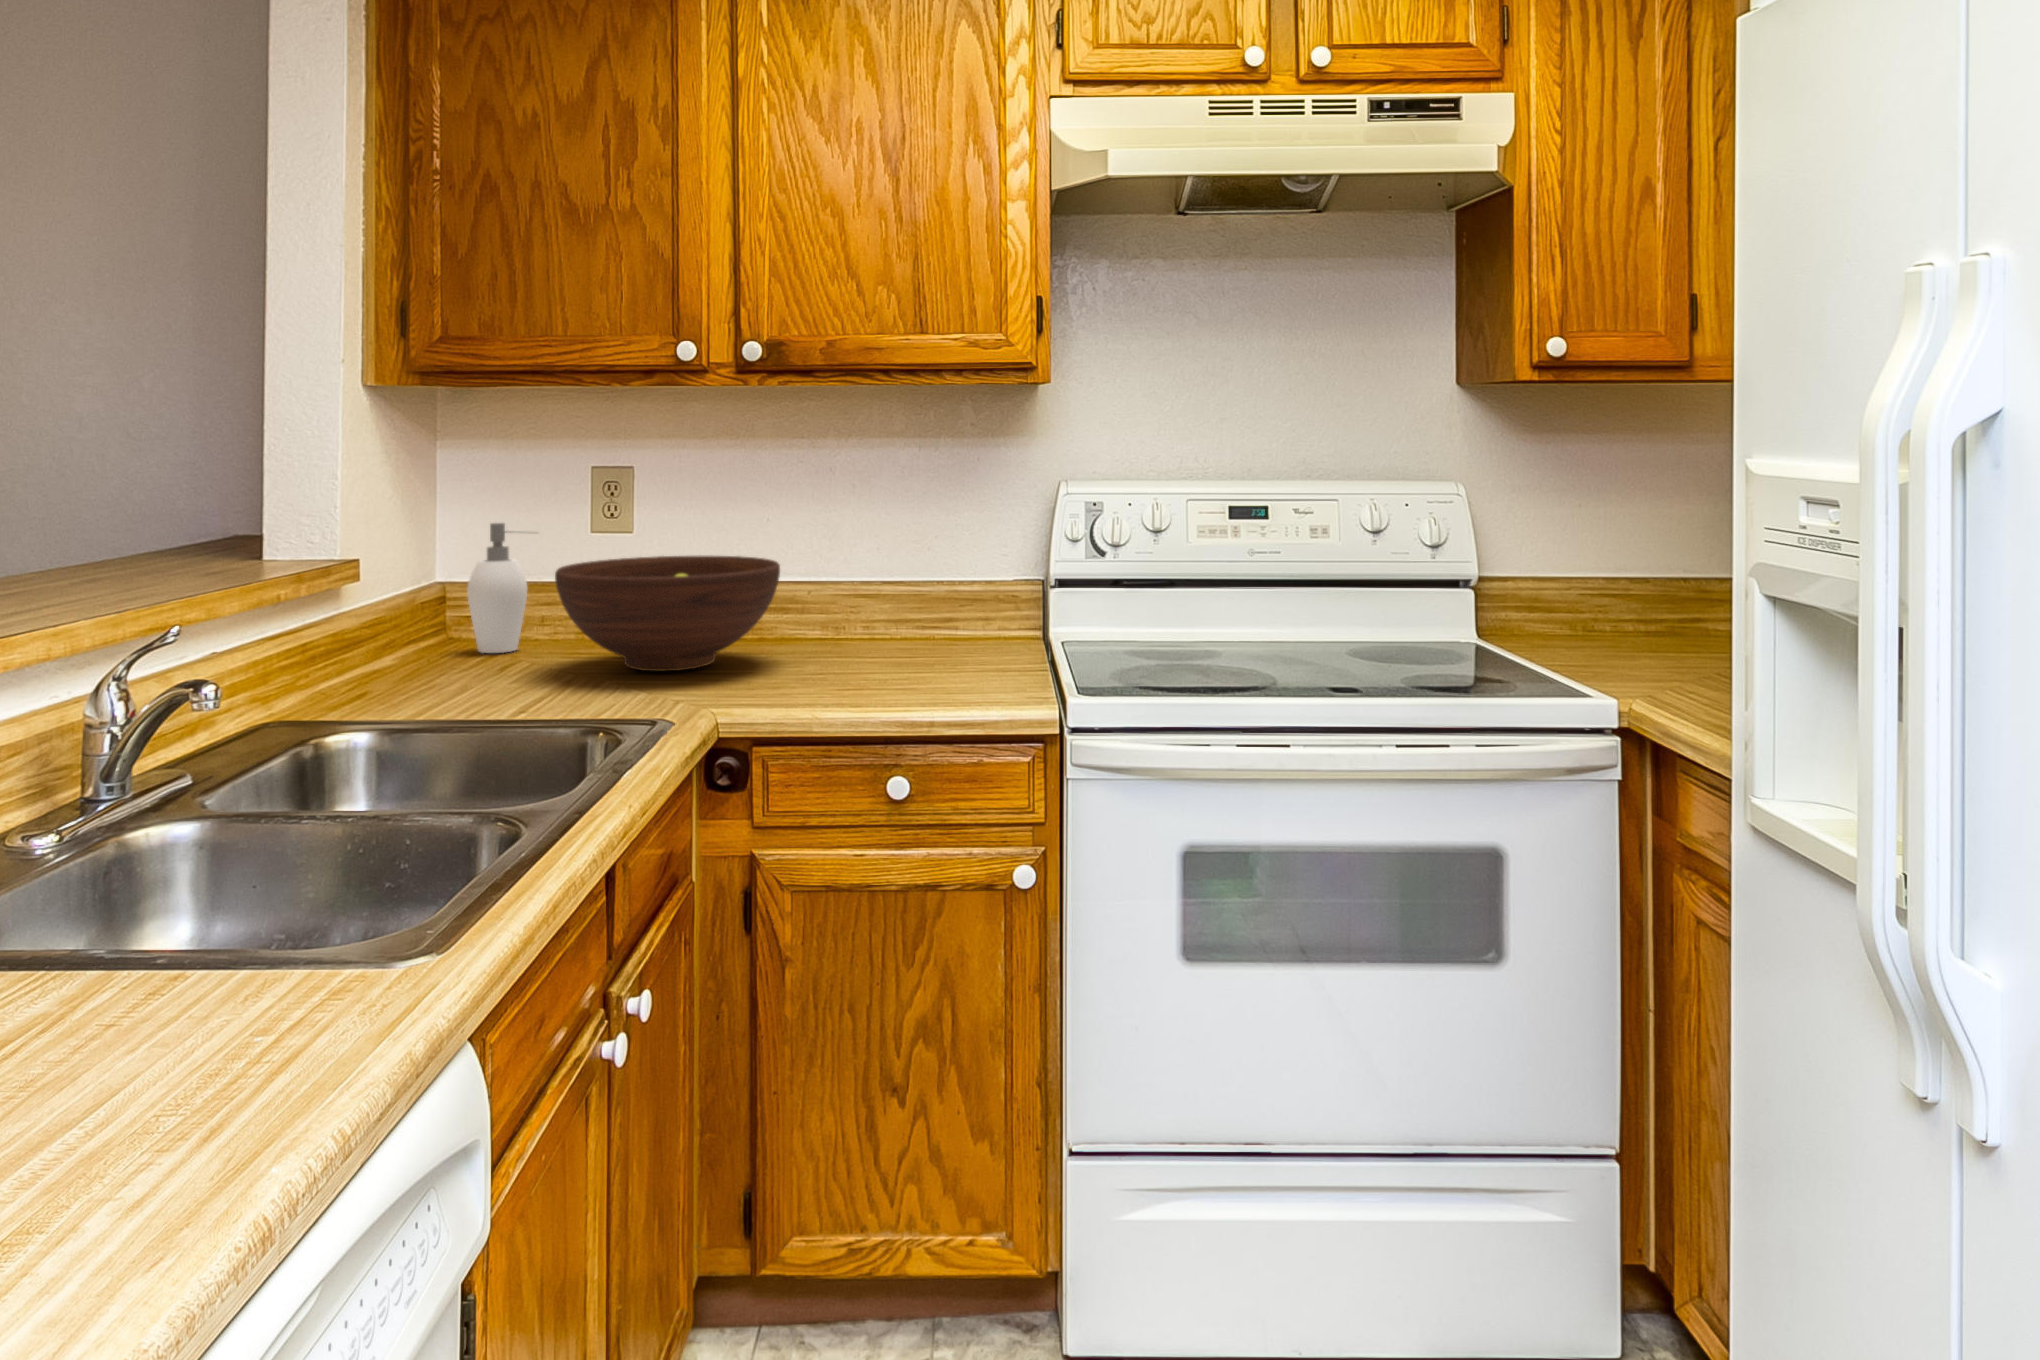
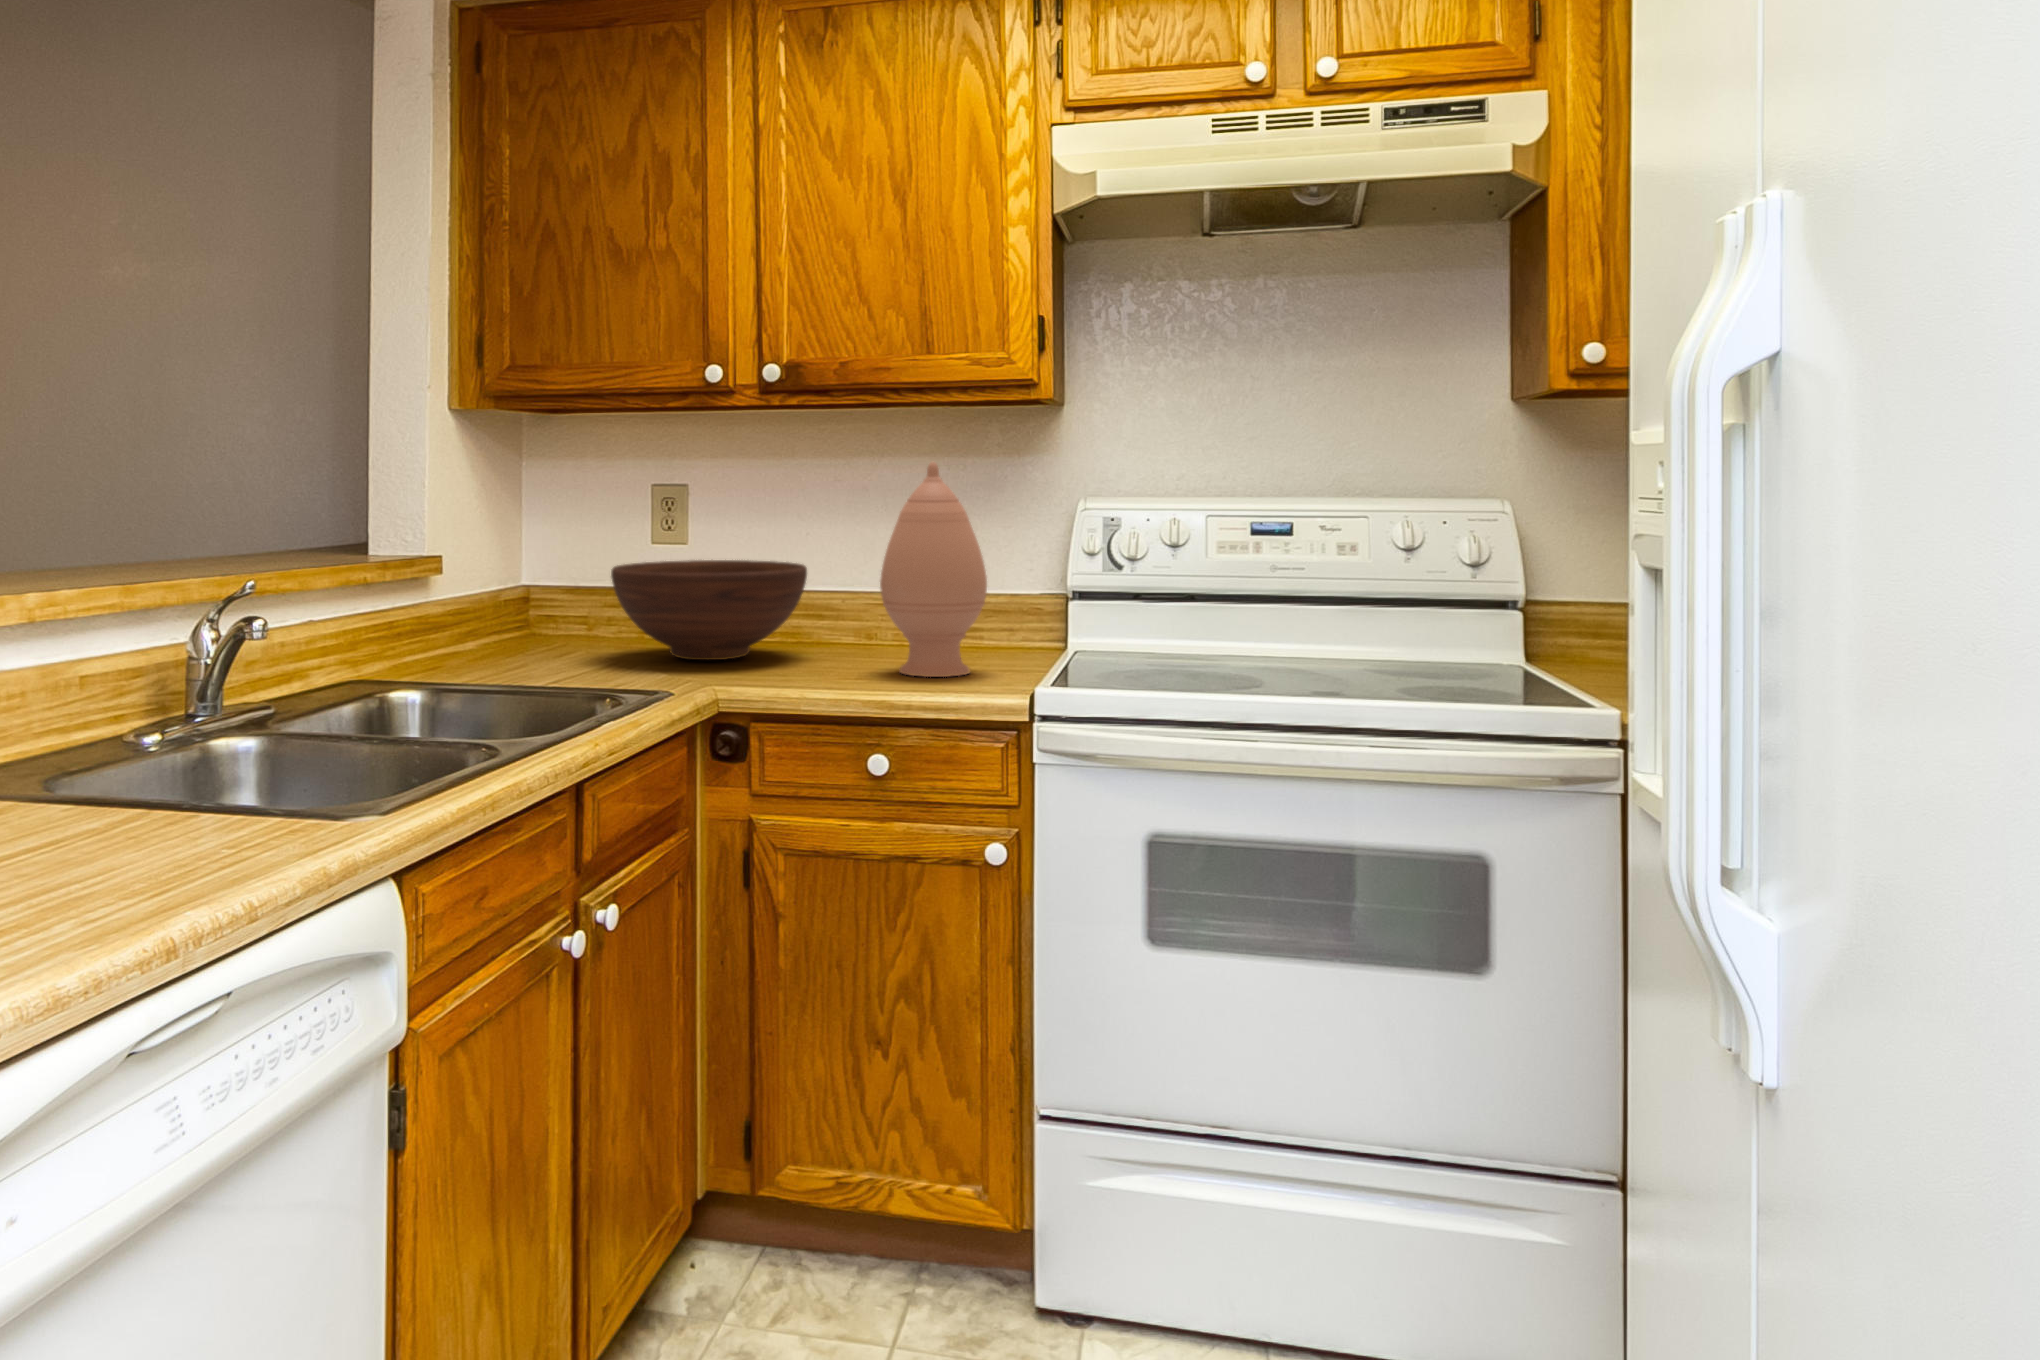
vase: none [873,450,988,680] -> present [880,462,987,677]
soap dispenser: present [467,523,528,653] -> none [551,528,609,642]

